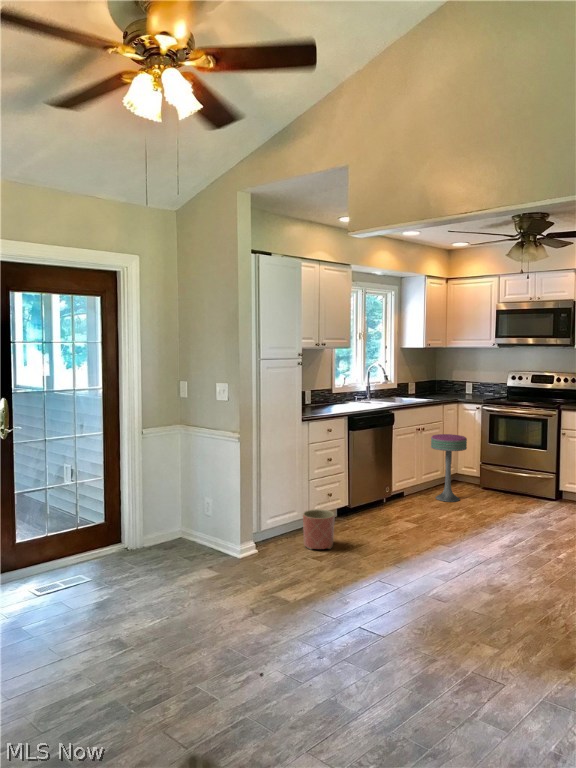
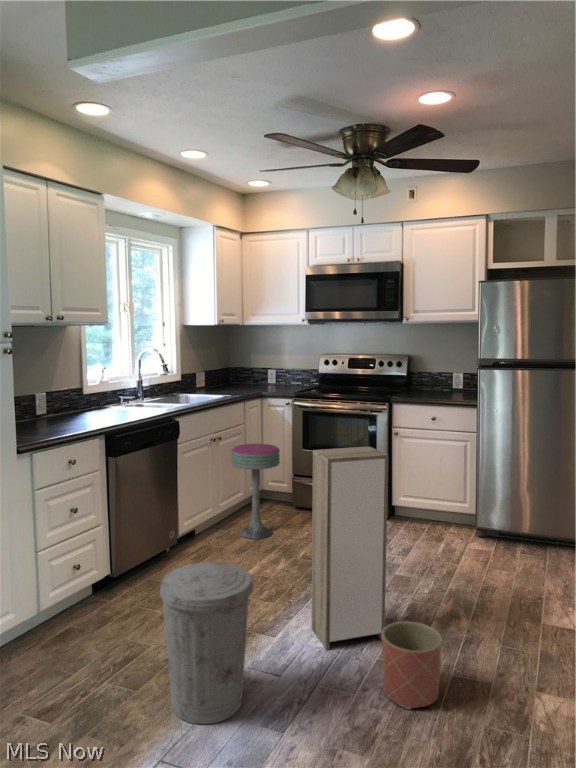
storage cabinet: none [475,429,528,558] -> present [312,446,388,650]
trash can: none [378,488,431,573] -> present [160,562,253,724]
planter: present [303,509,335,549] -> present [382,621,443,710]

